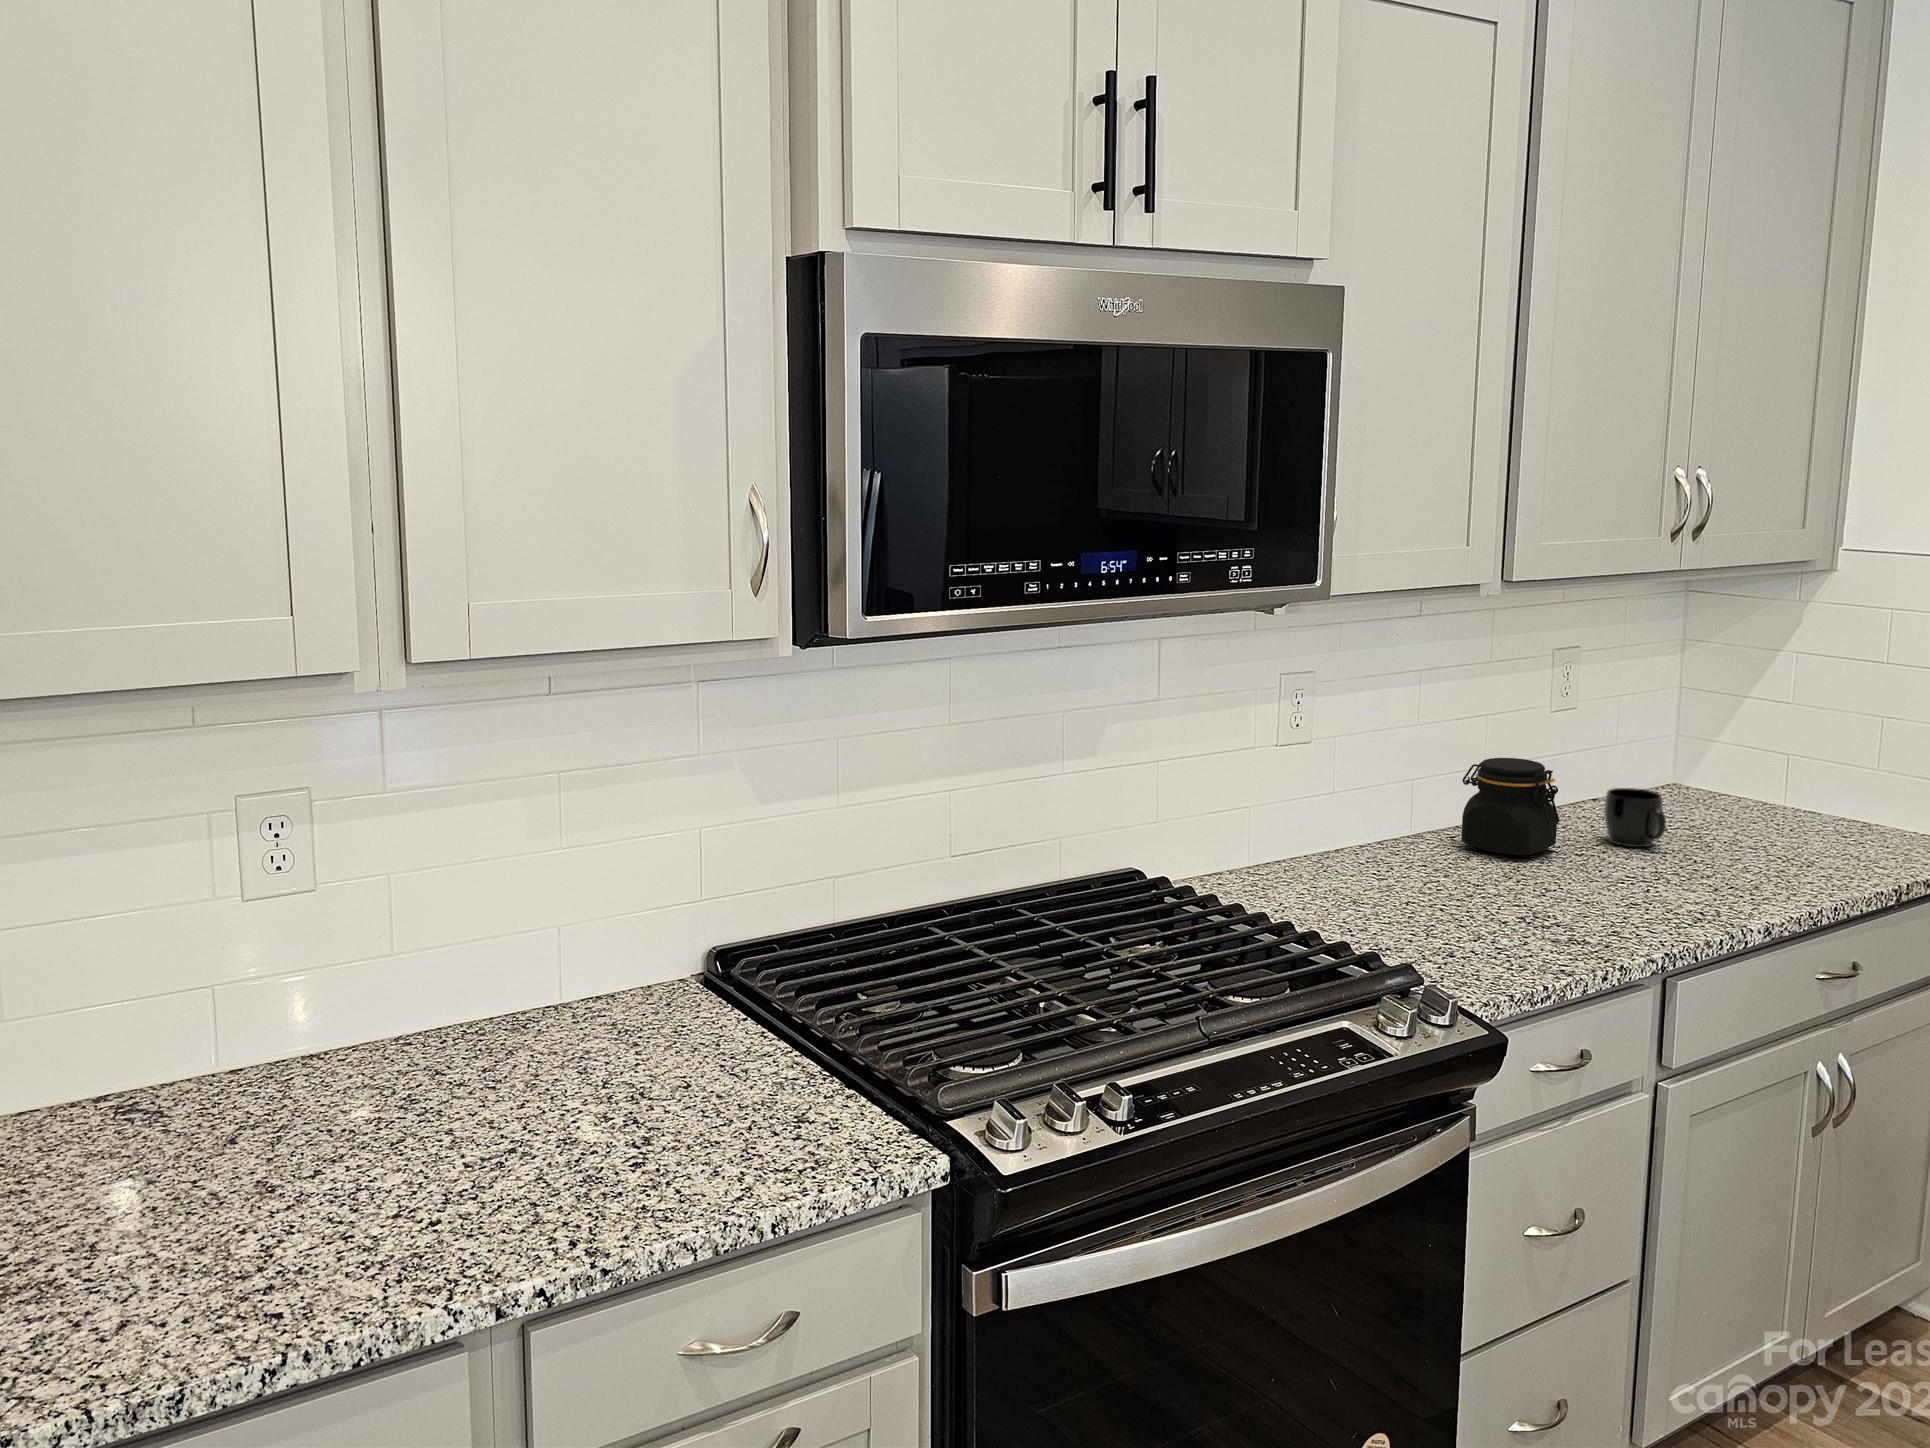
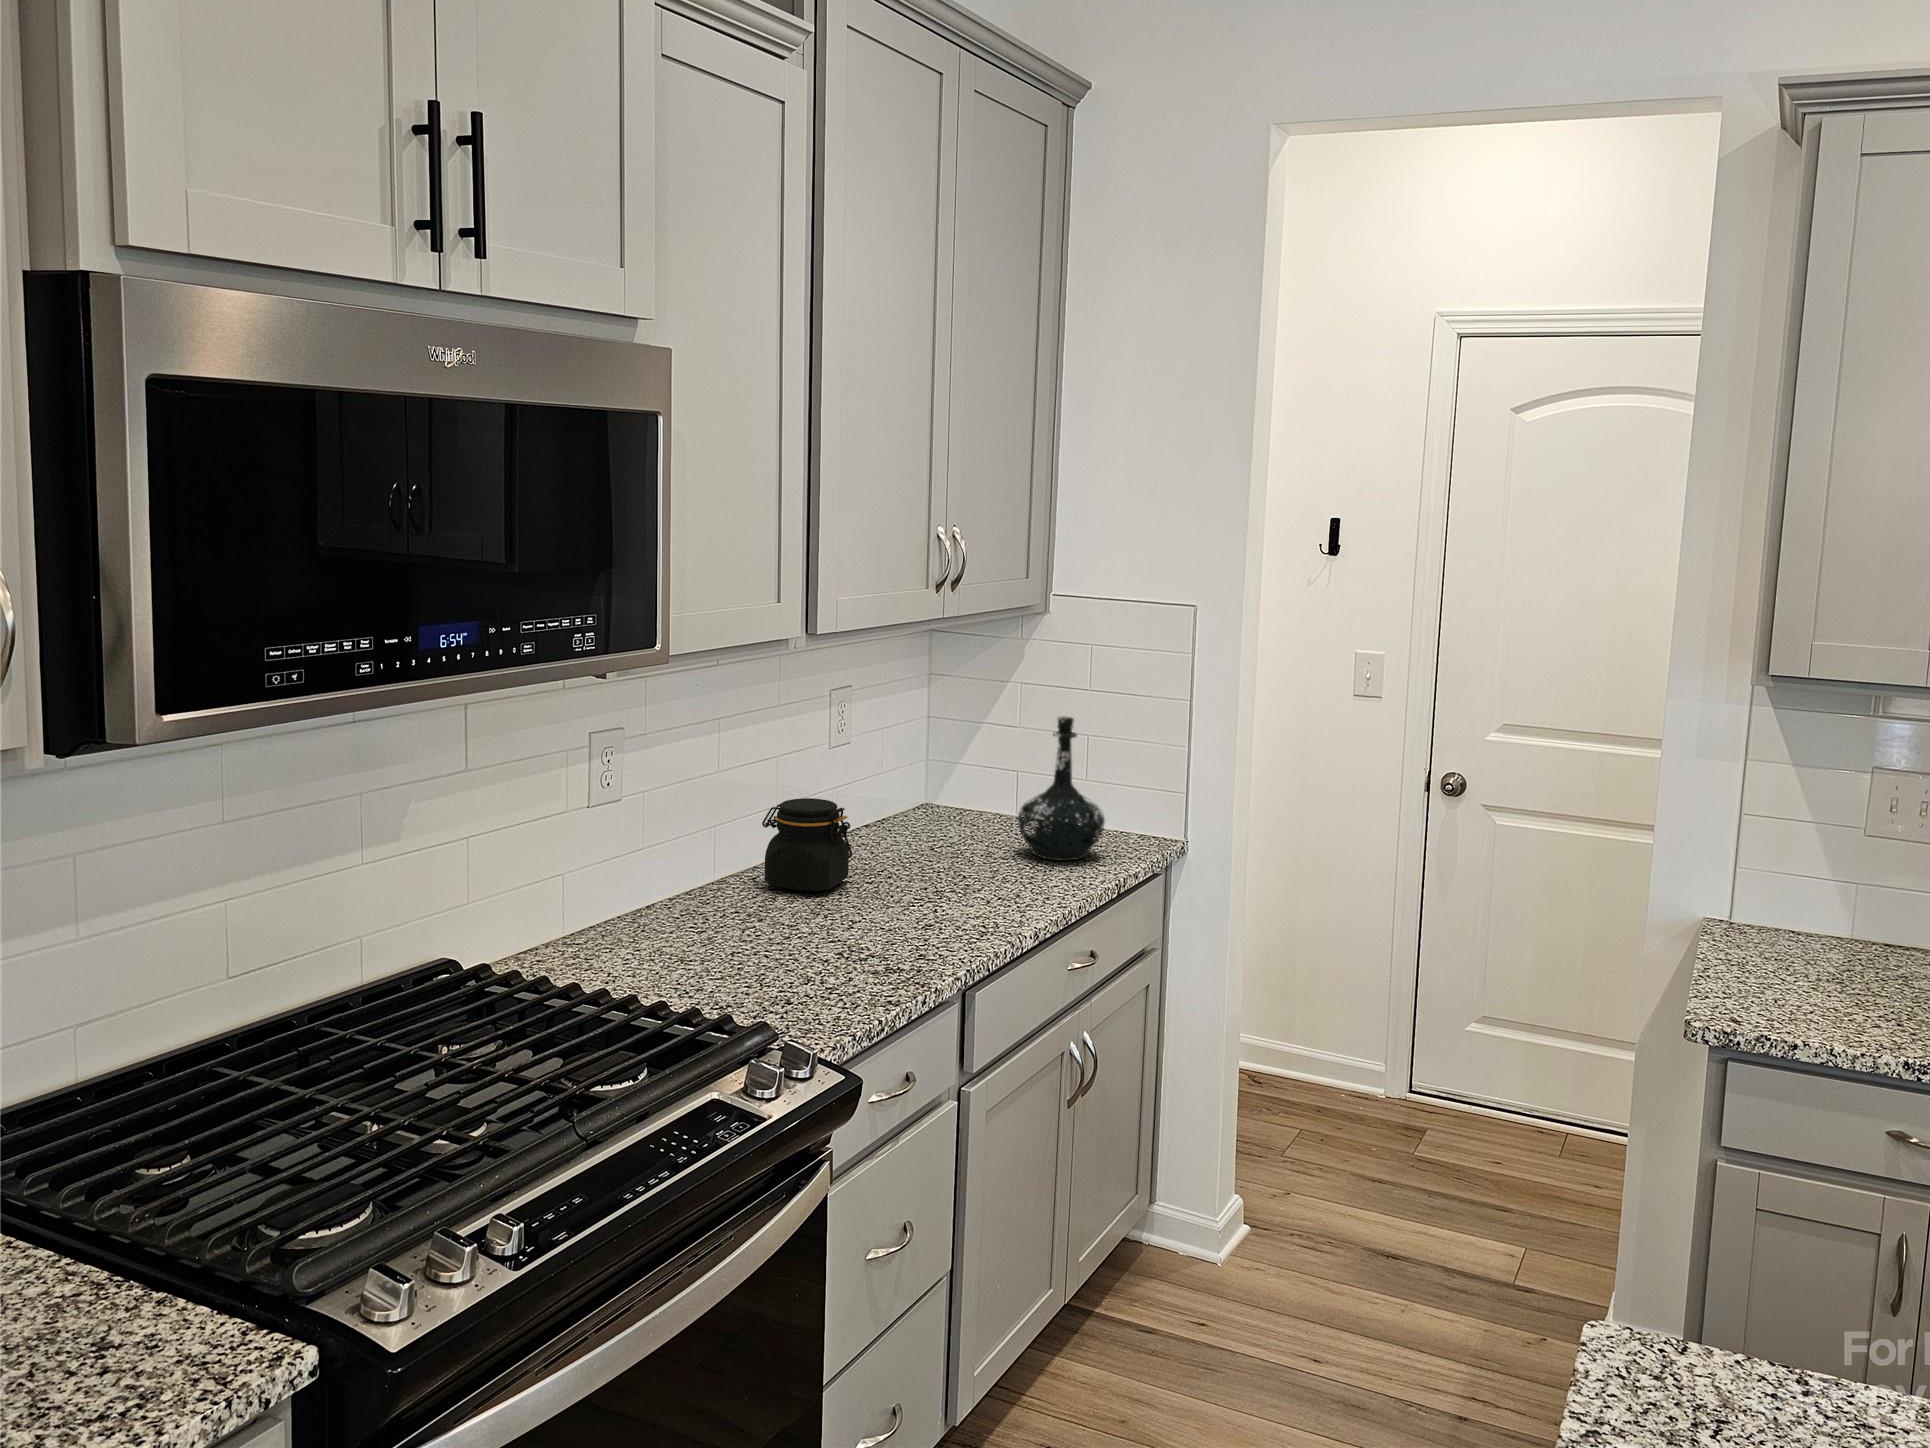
bottle: none [1774,688,1890,856] -> present [1018,717,1105,861]
mug: present [1604,788,1666,847] -> none [885,817,938,871]

